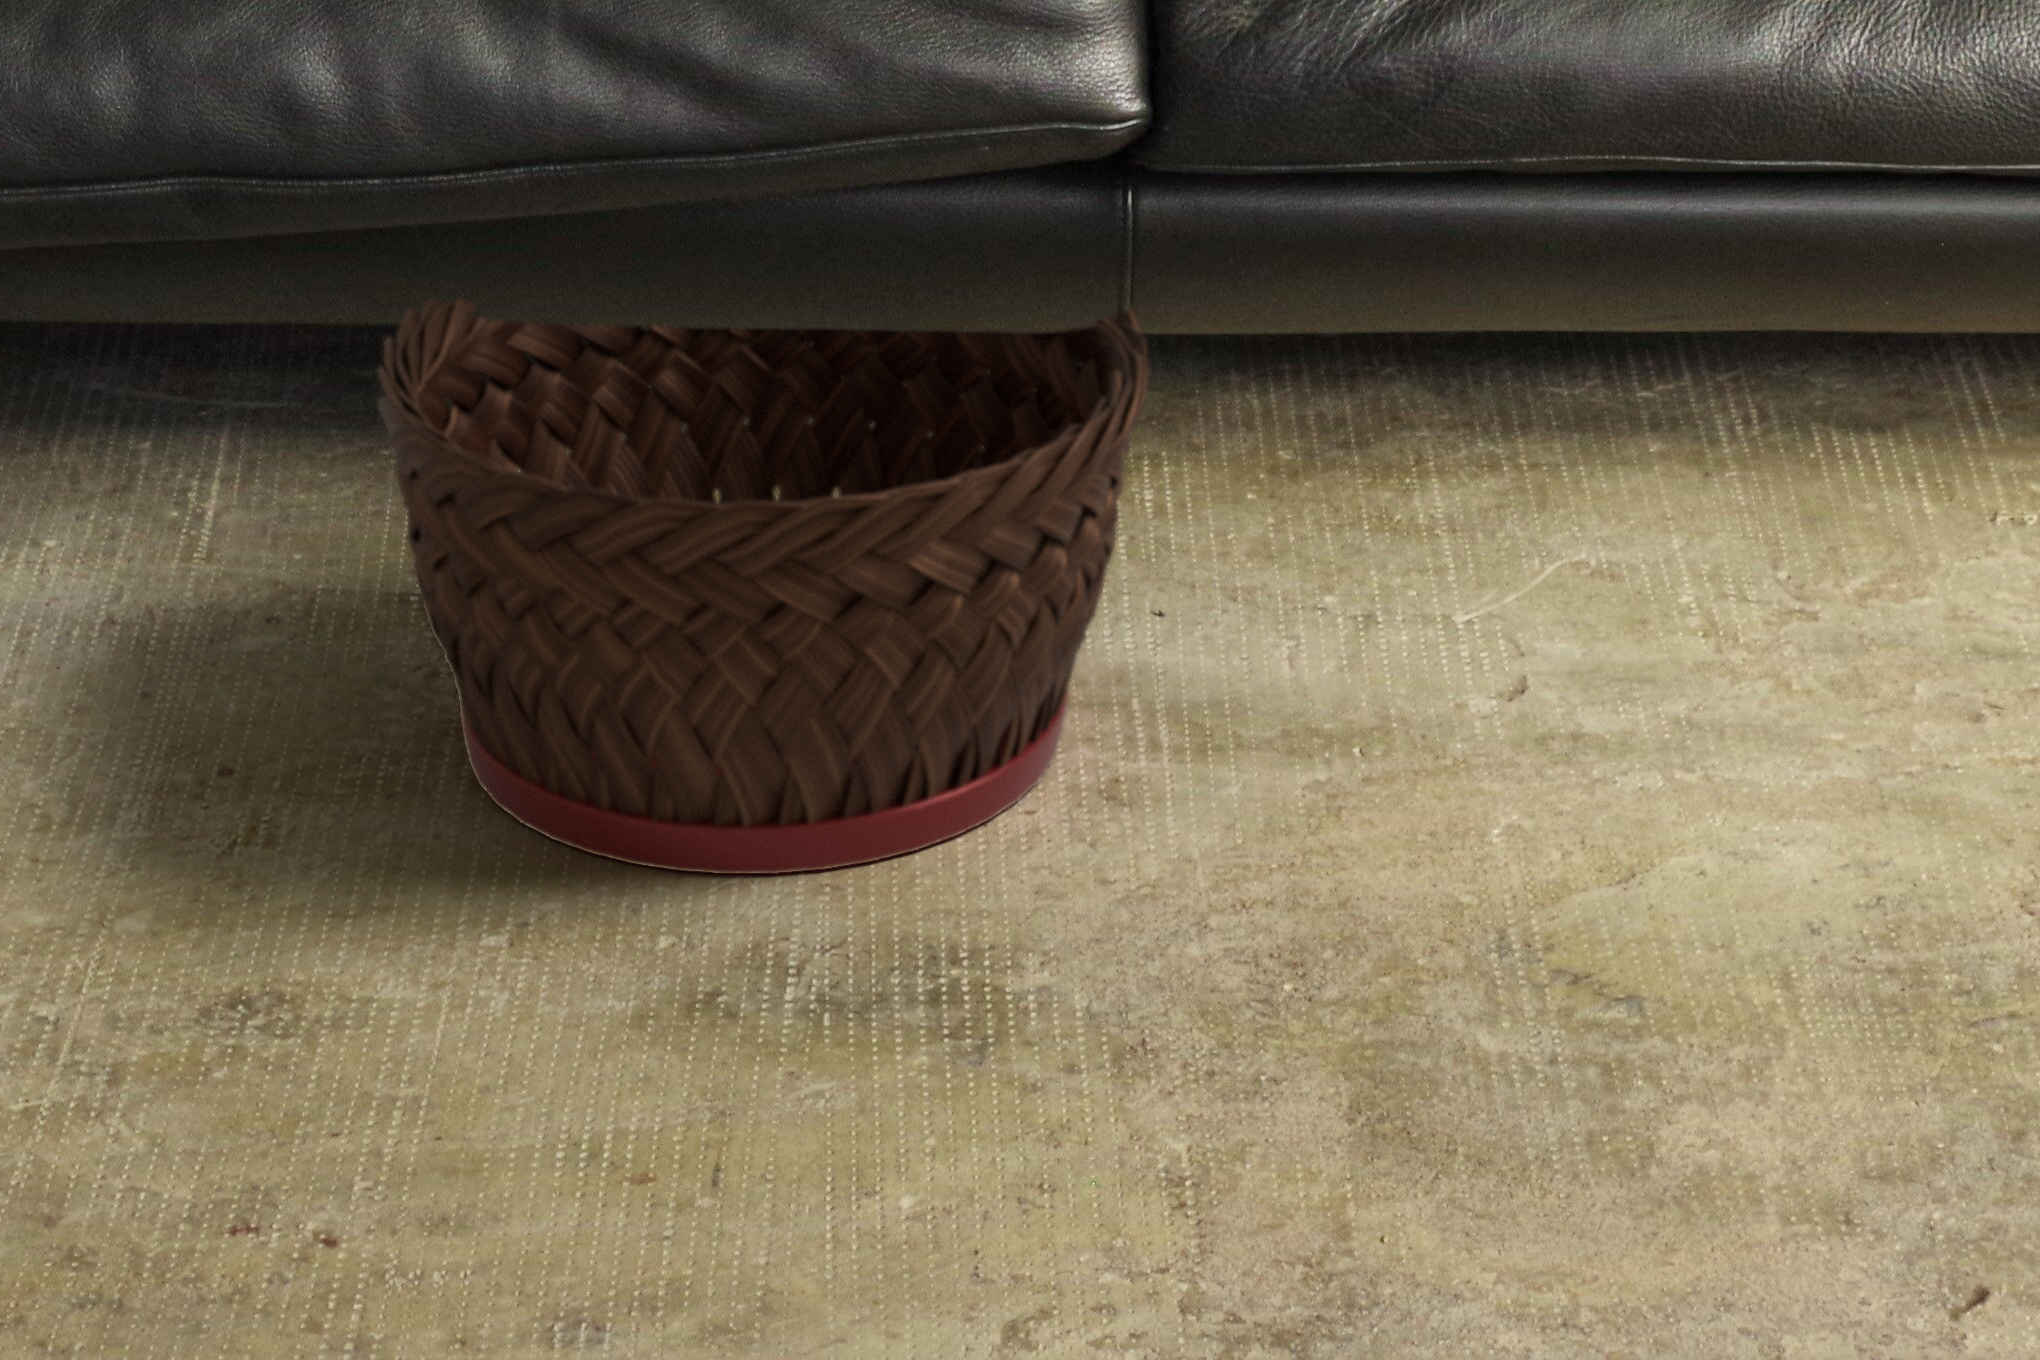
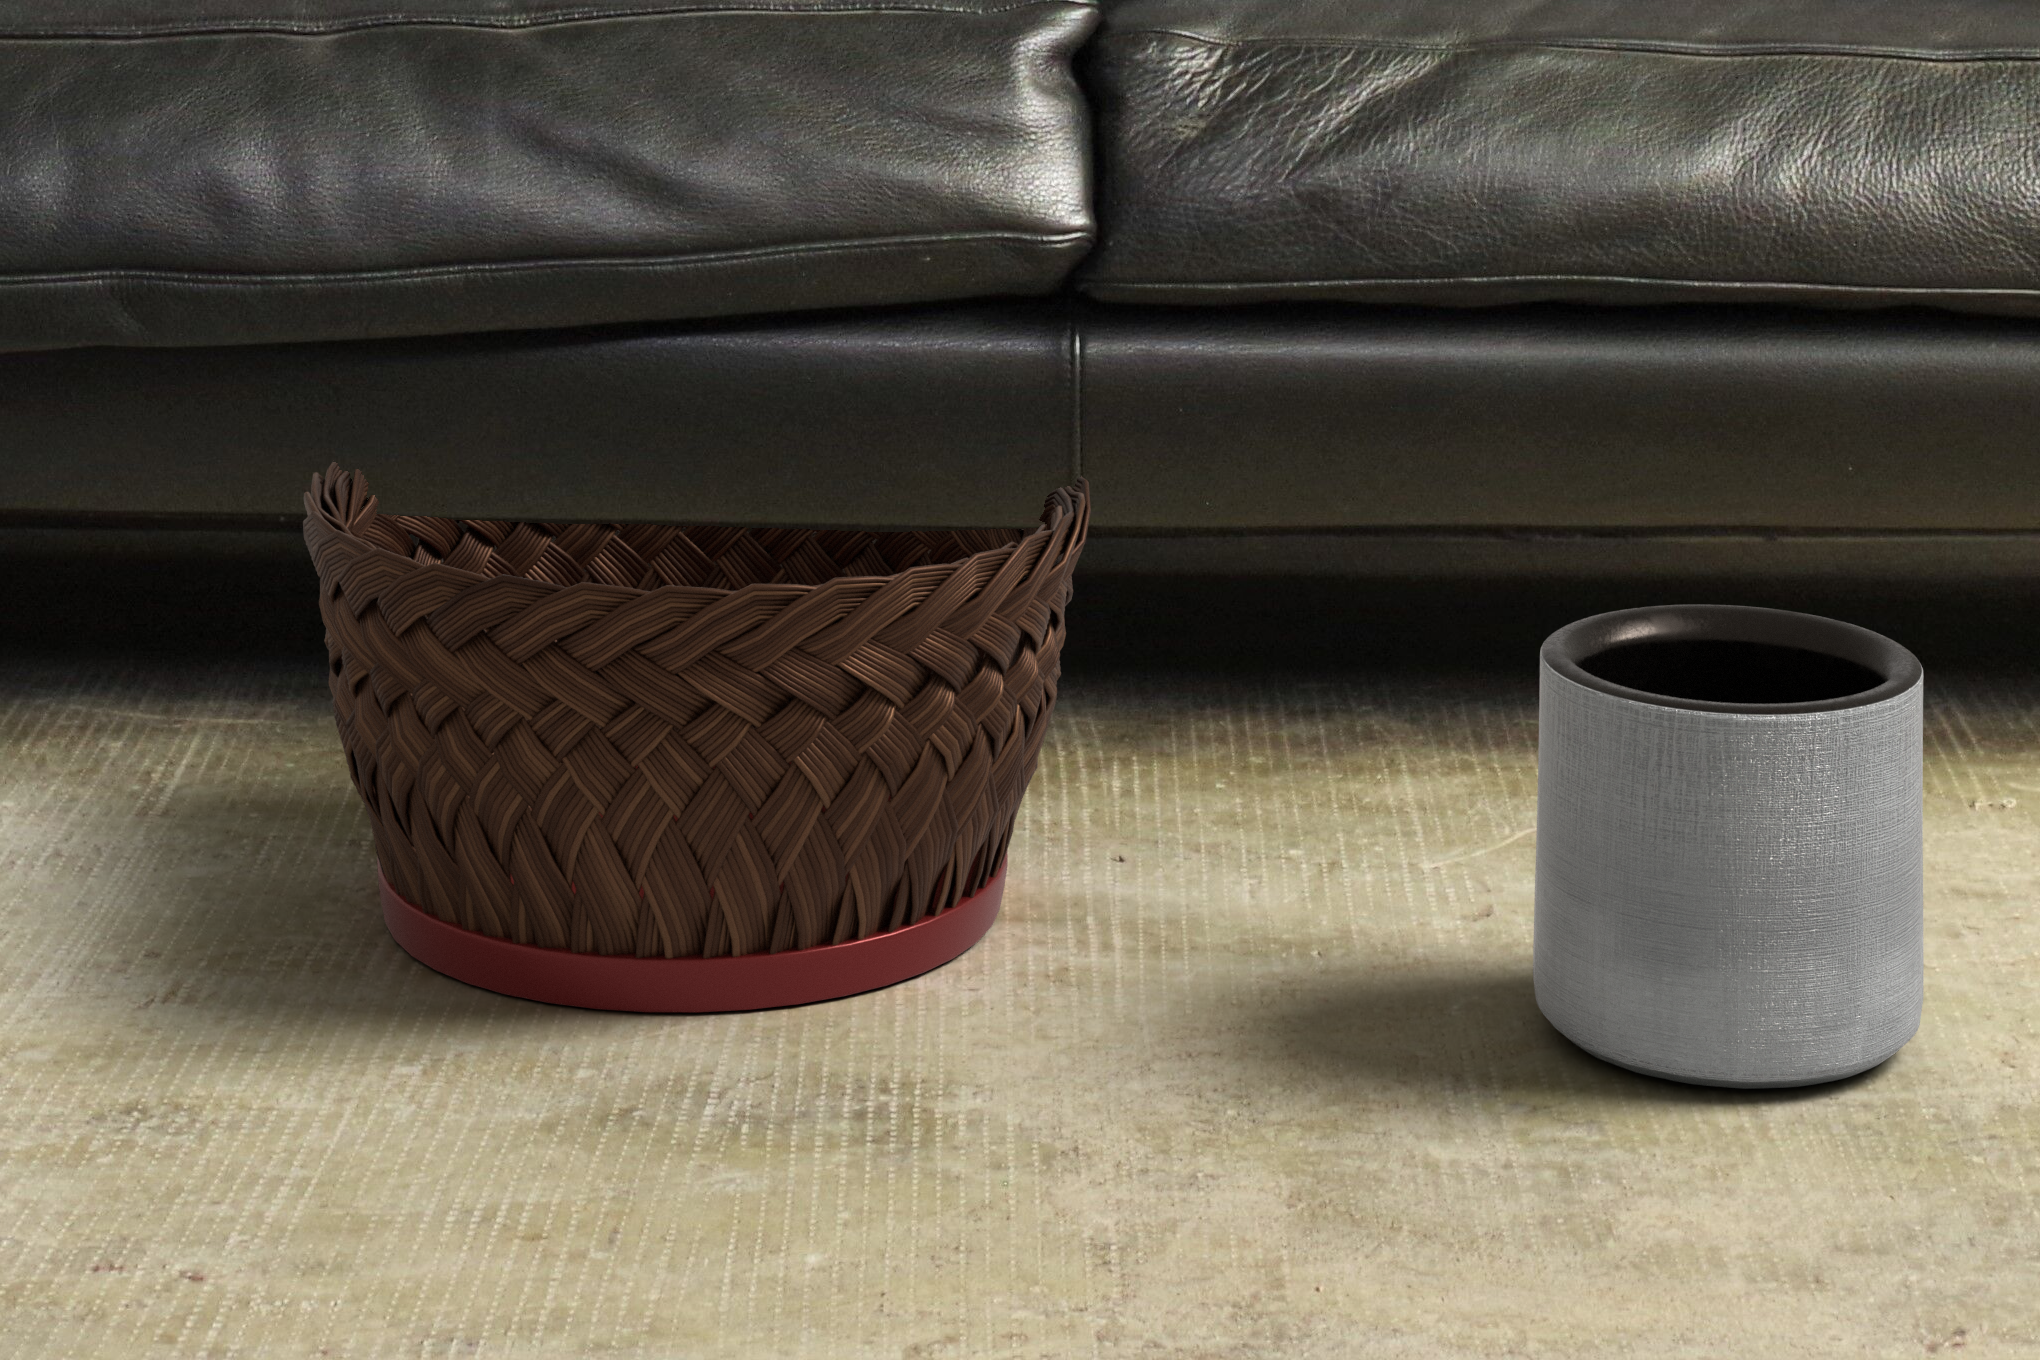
planter: none [1576,474,1957,959] -> present [1533,605,1924,1089]

